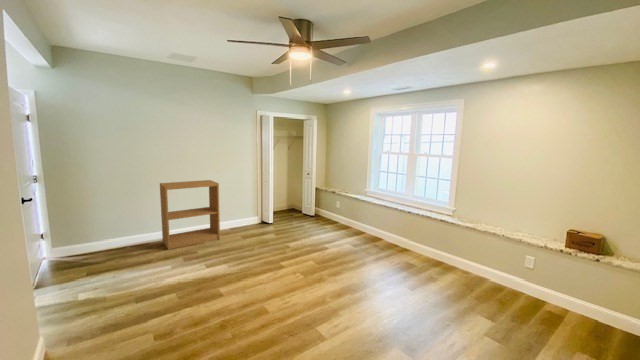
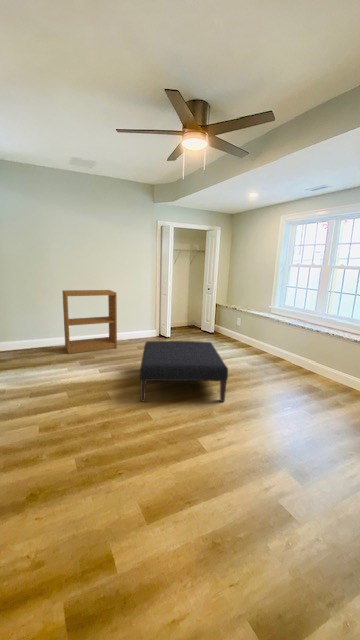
ottoman: none [252,229,337,295] -> present [140,341,228,401]

